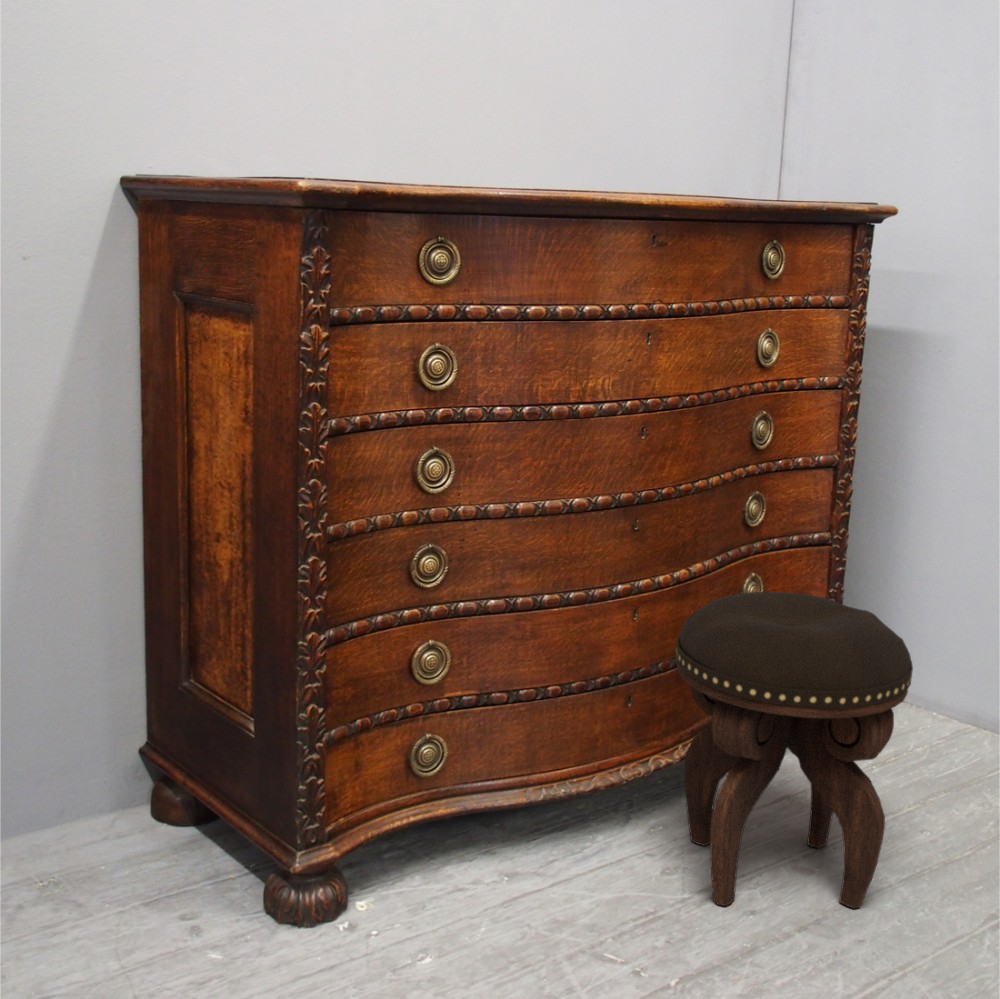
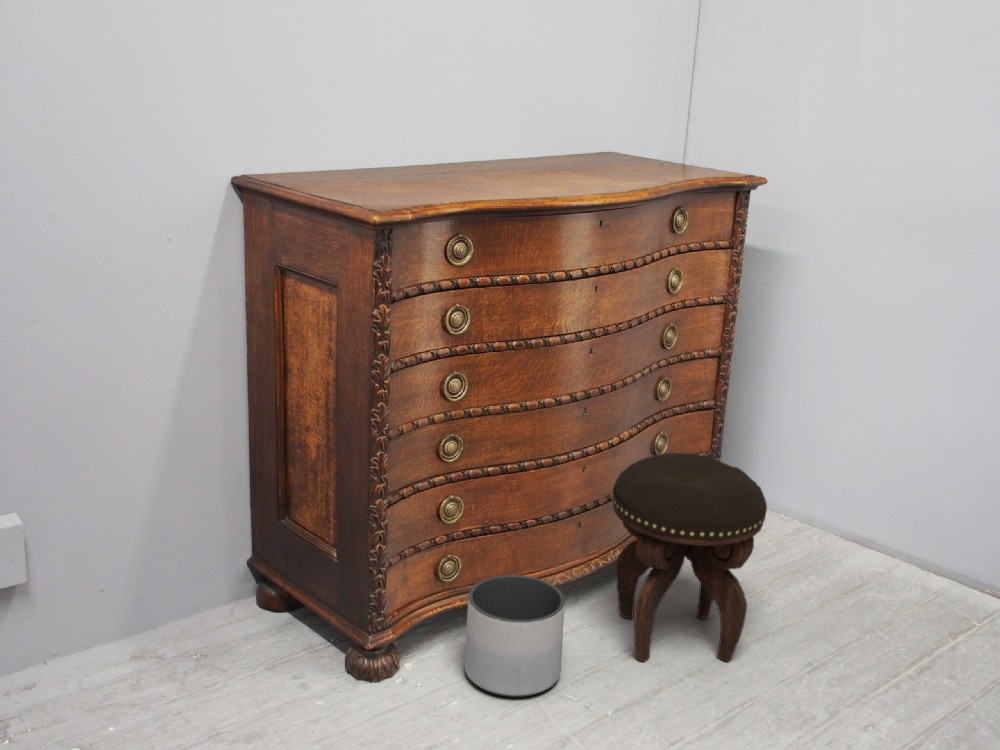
planter: none [448,767,601,952] -> present [464,575,565,697]

